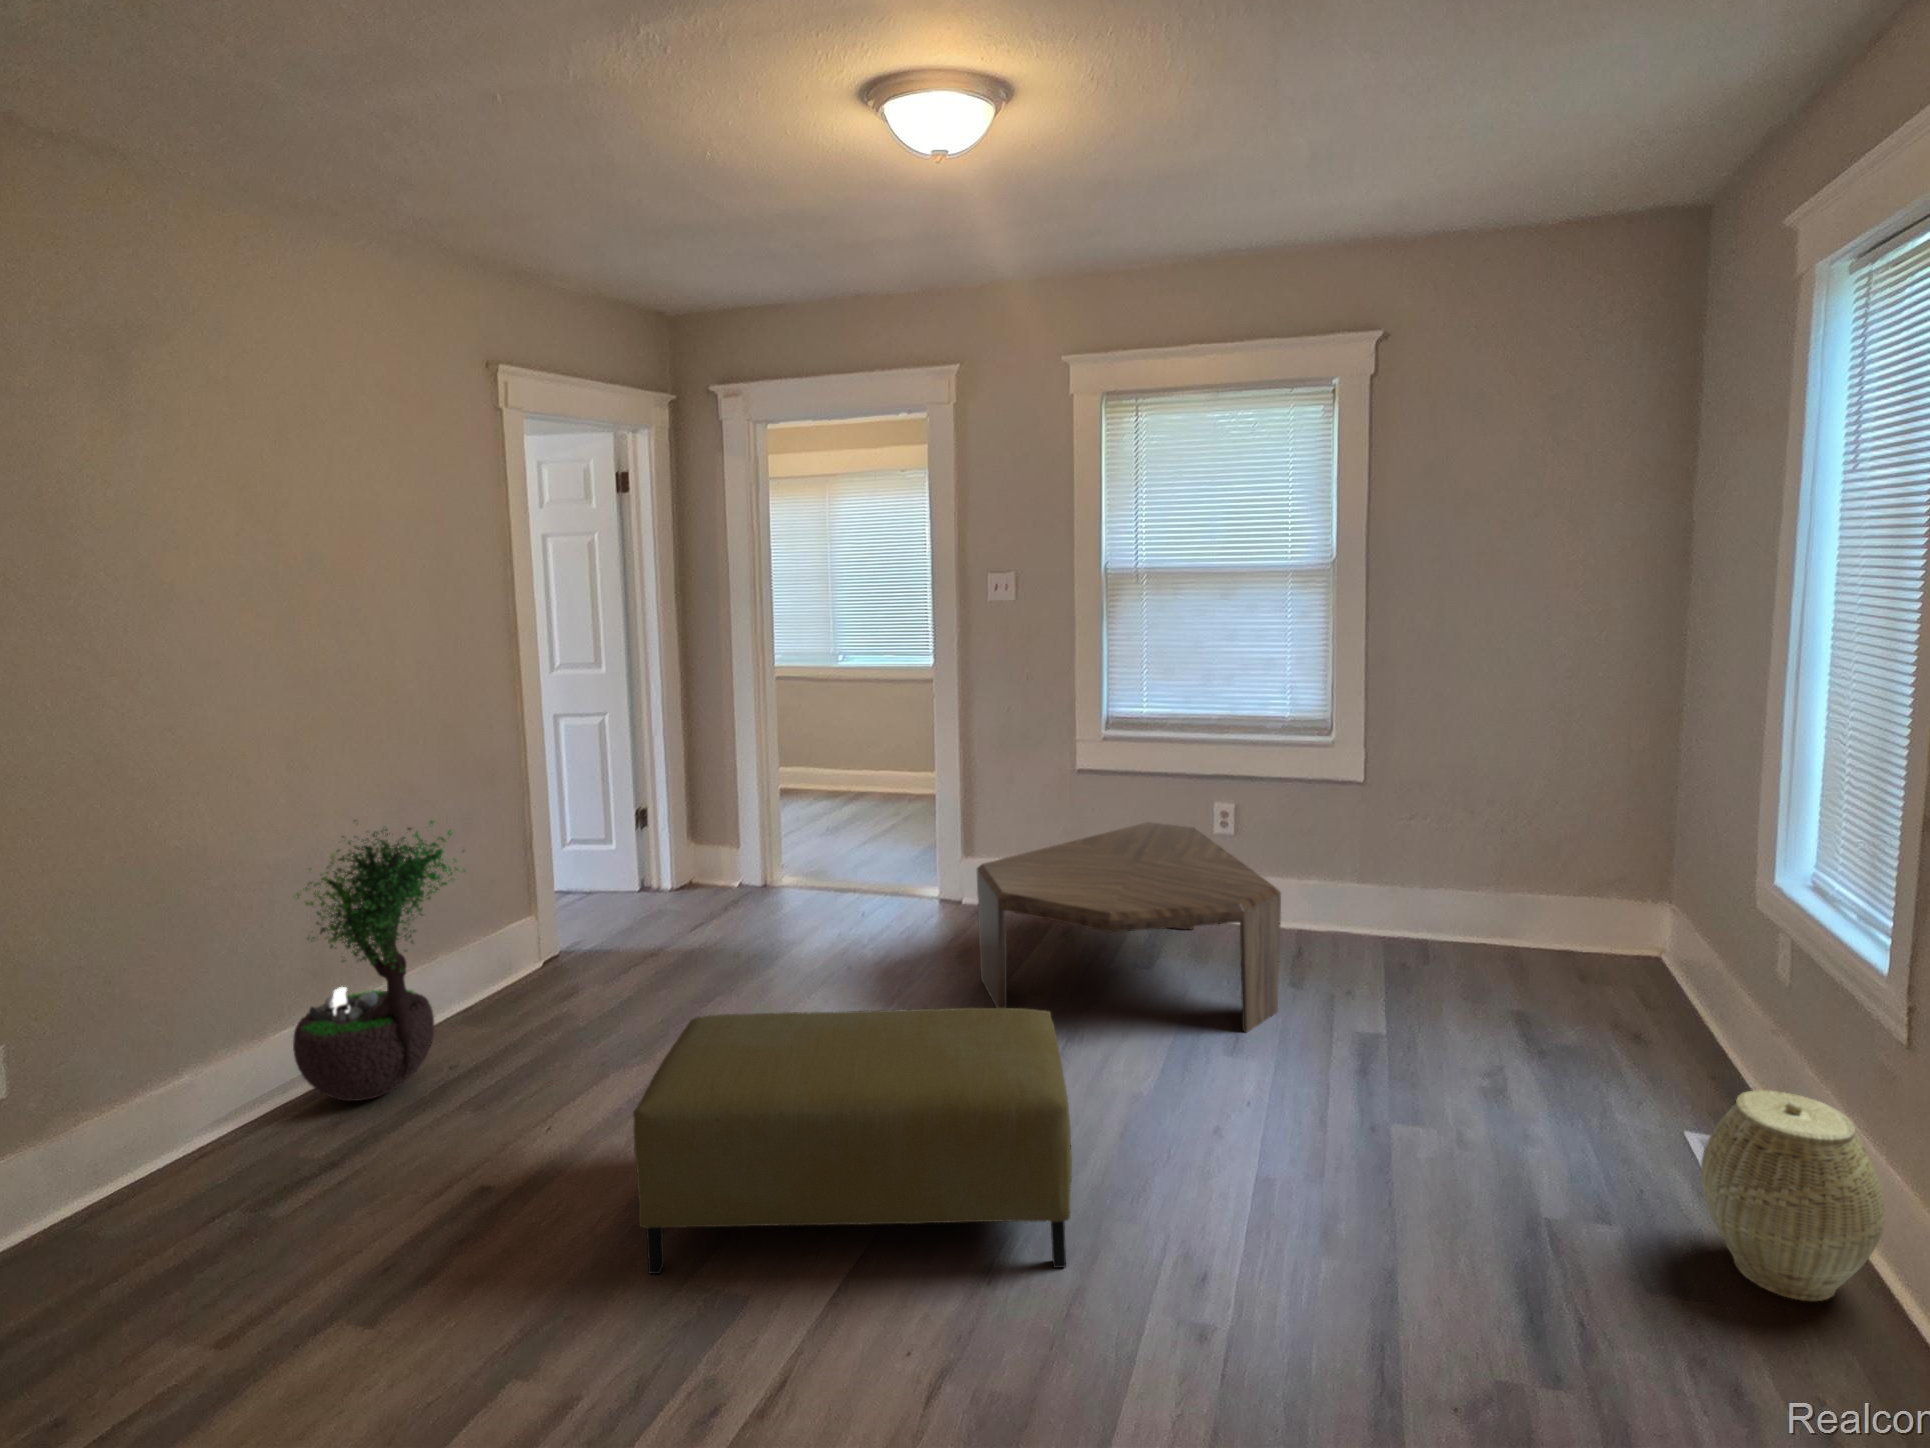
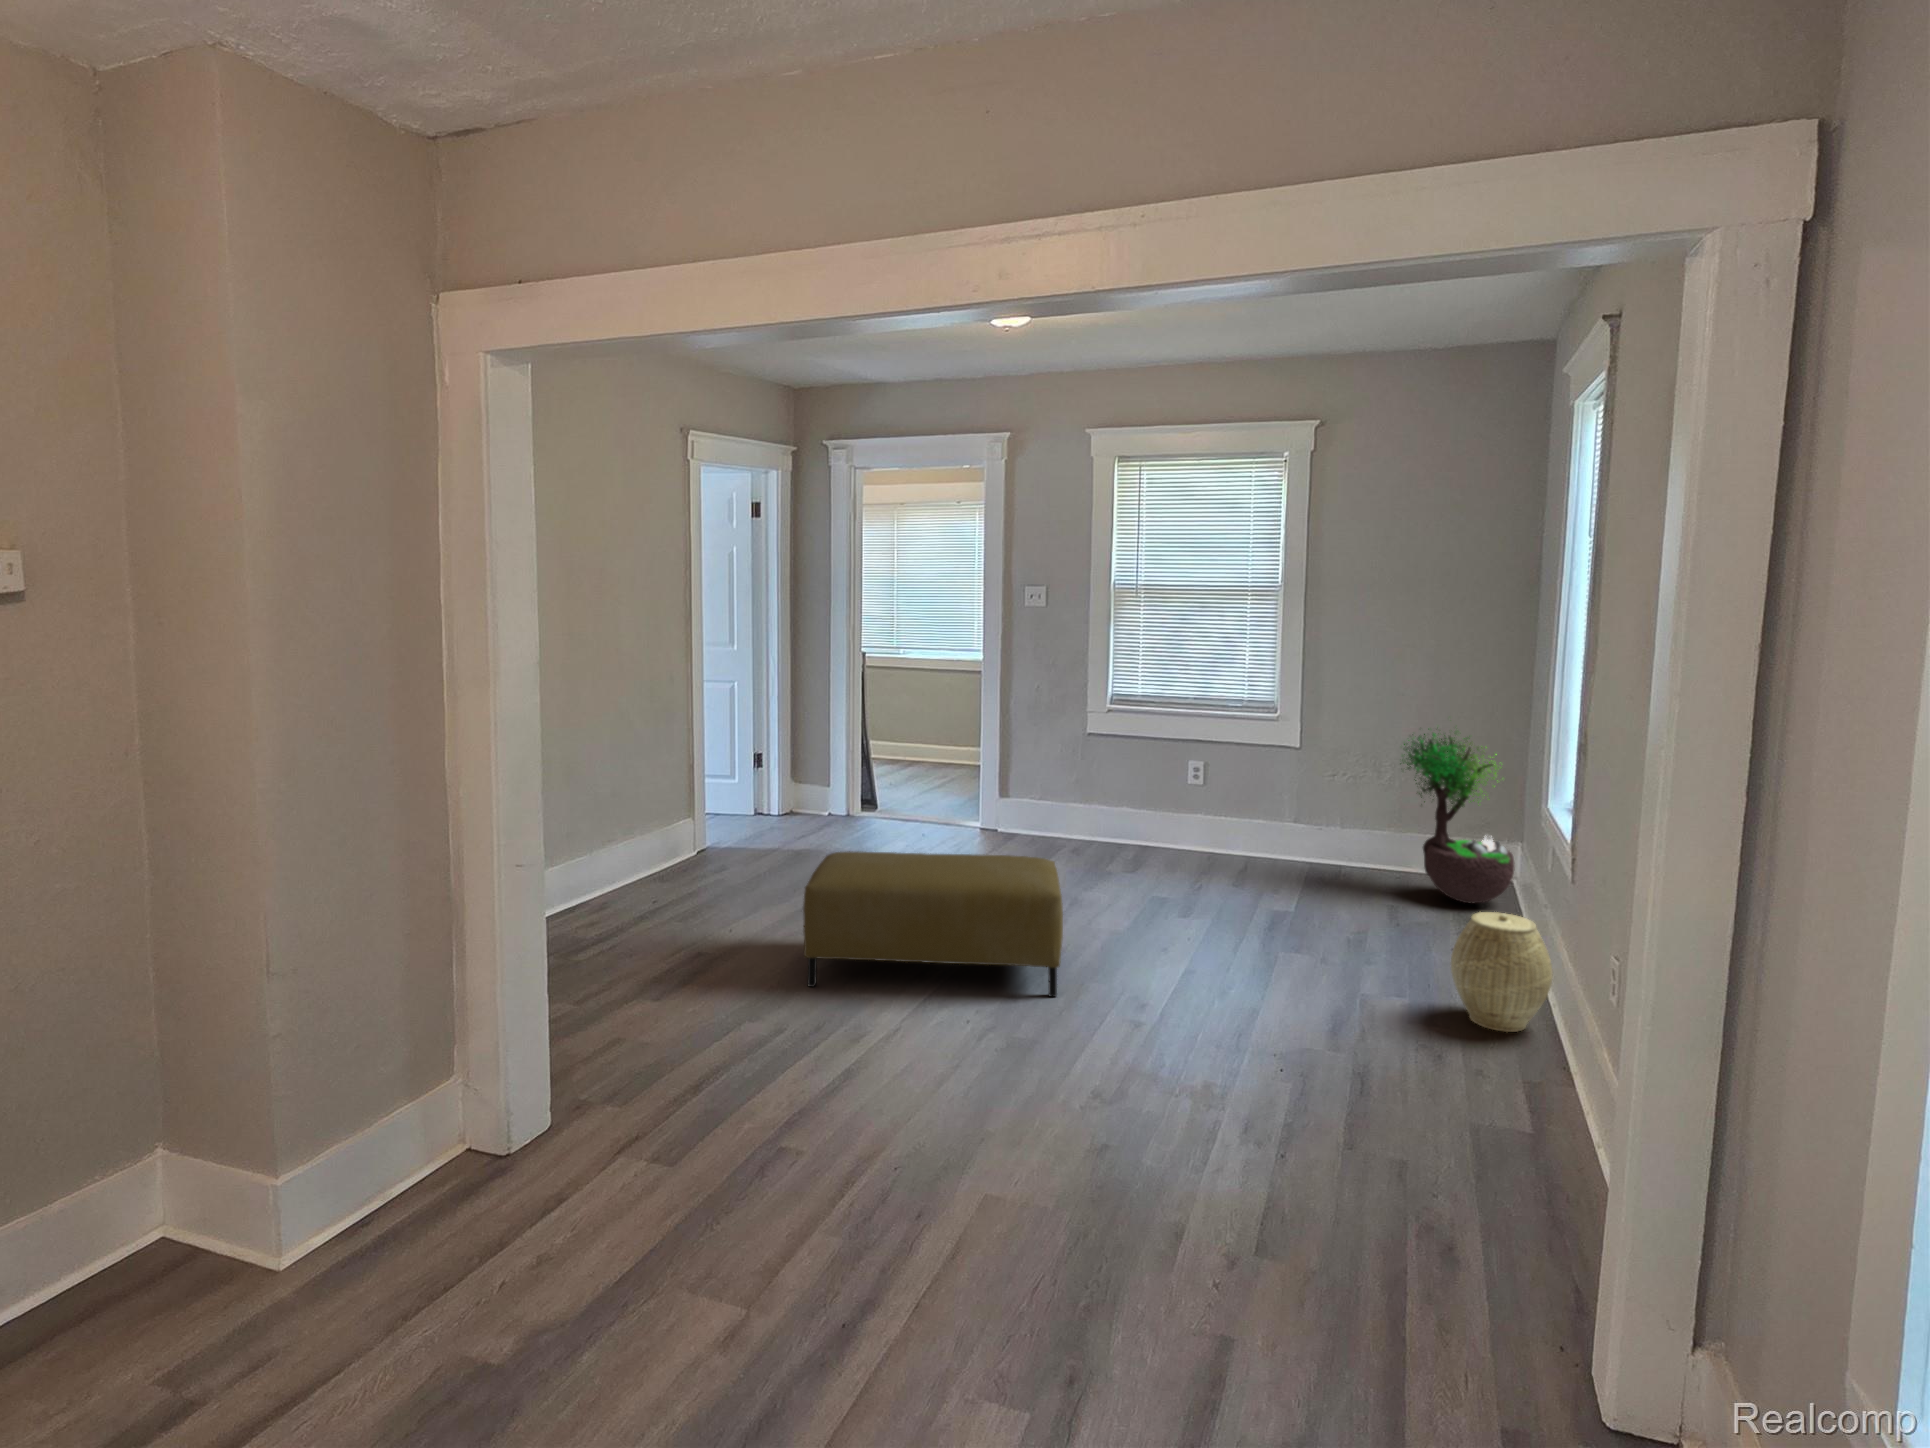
potted tree: present [293,821,465,1101] -> present [1400,728,1515,903]
coffee table: present [977,822,1281,1032] -> none [1009,773,1224,908]

